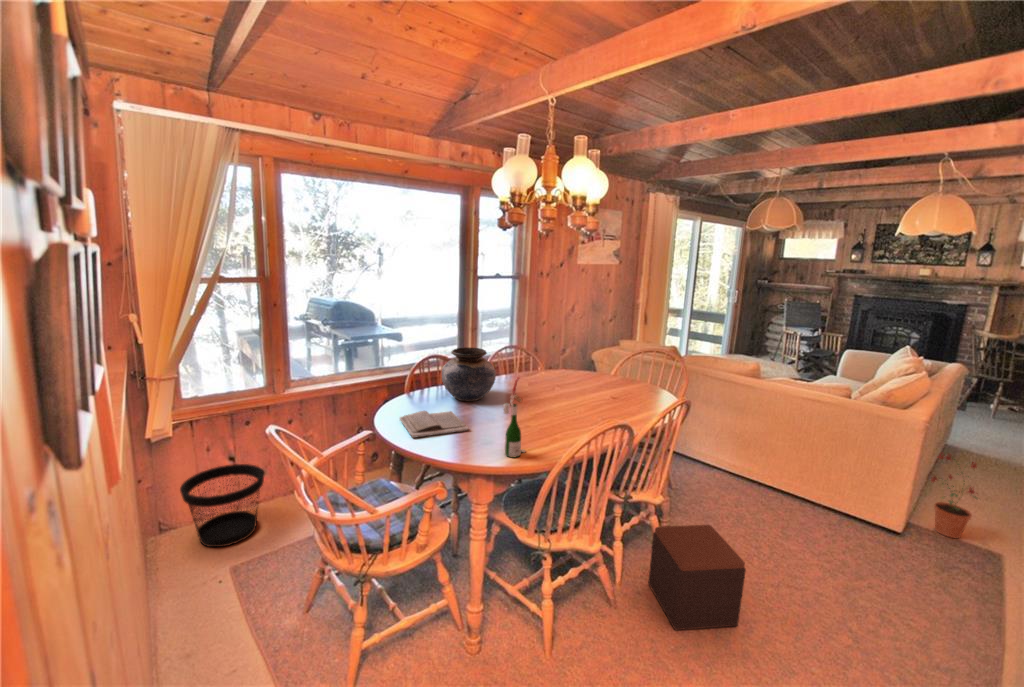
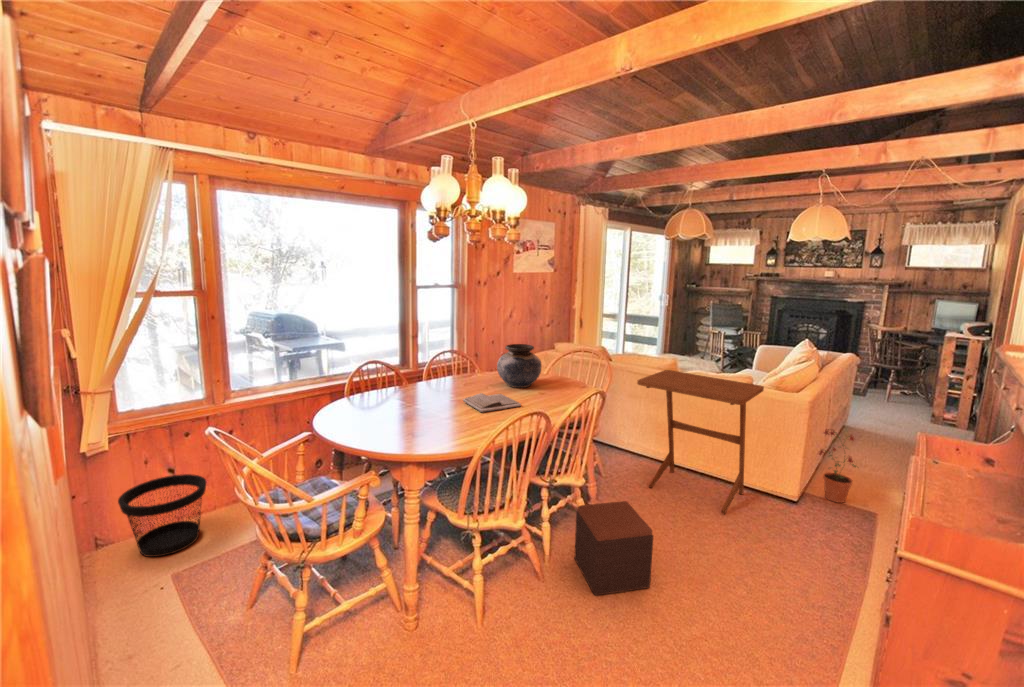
vase: present [442,348,496,401] -> present [497,344,542,388]
side table: none [719,376,870,543] -> present [637,370,764,514]
wine bottle: present [504,378,525,458] -> none [431,373,454,447]
book: present [400,411,469,438] -> present [463,393,521,412]

